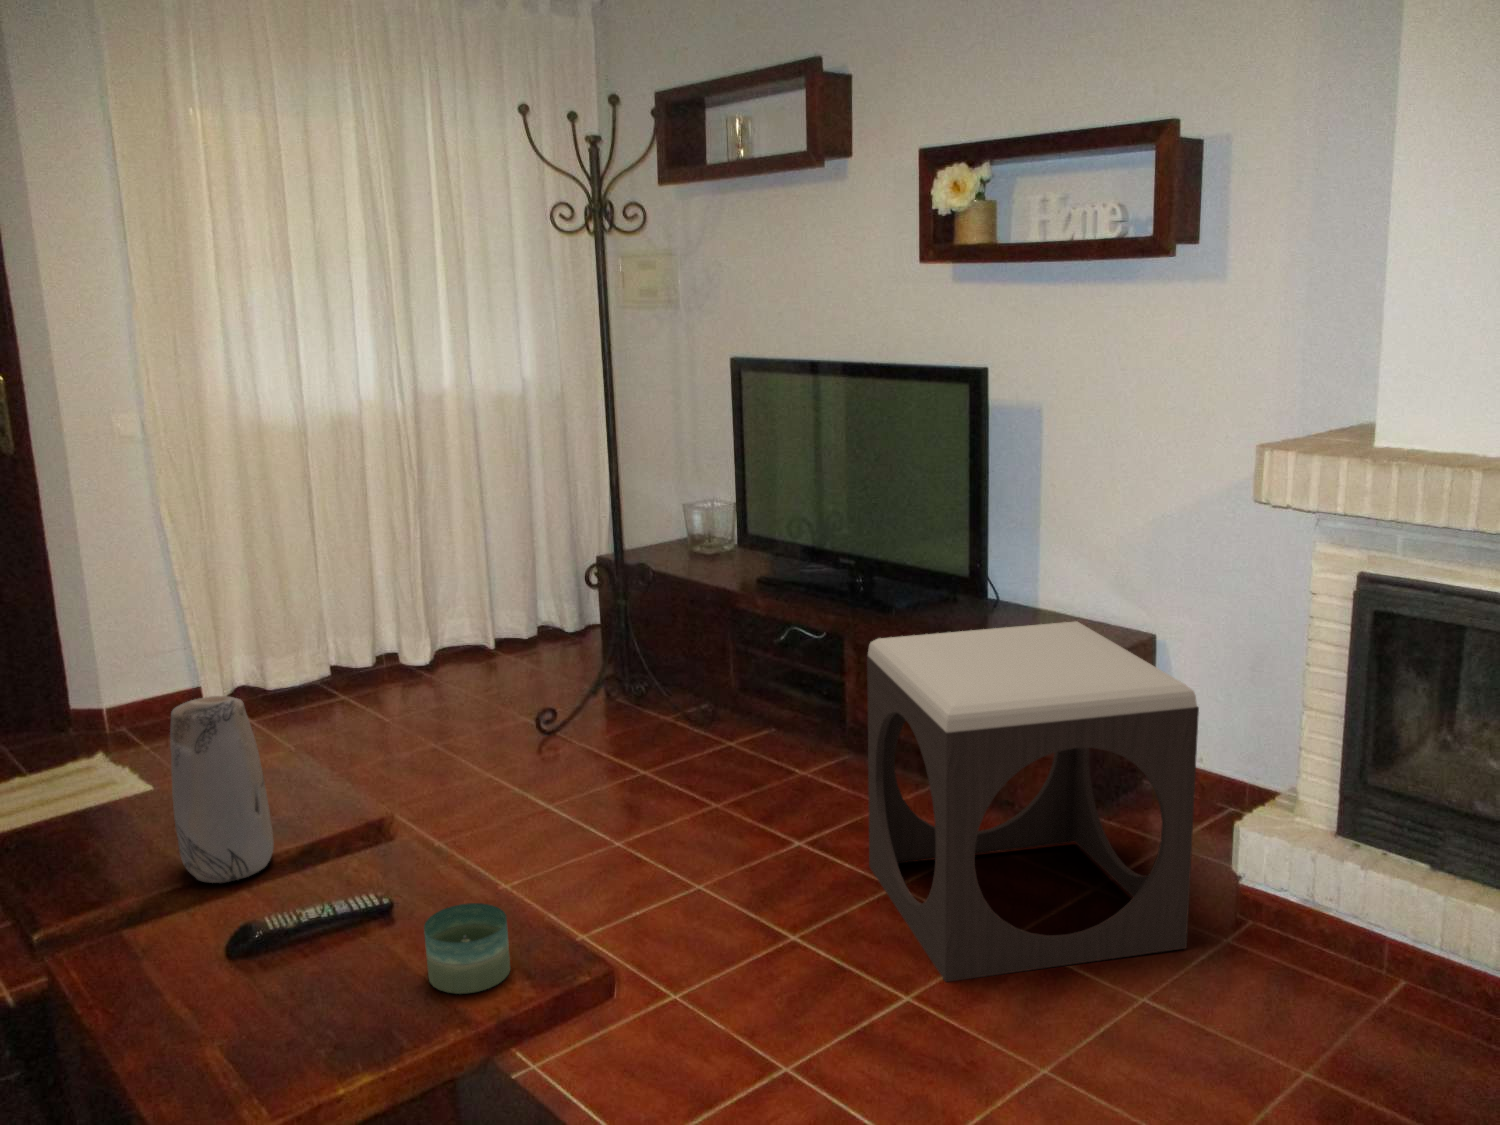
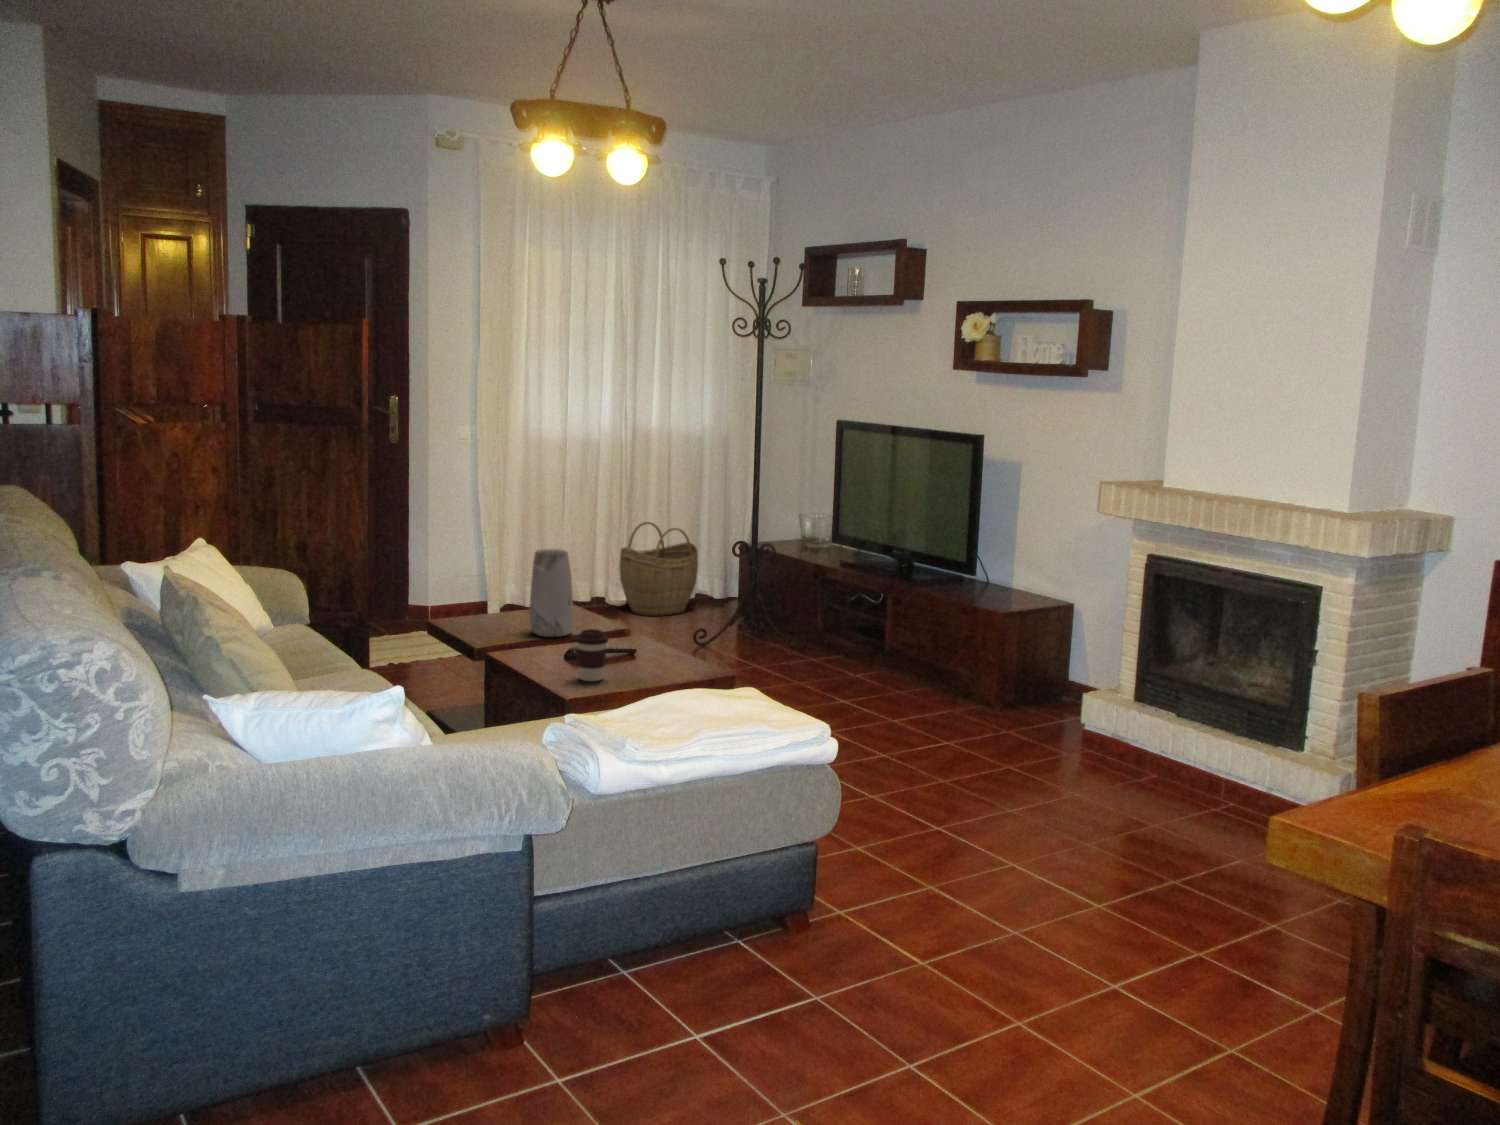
woven basket: none [413,530,536,678] -> present [619,522,698,616]
footstool: present [867,621,1199,982] -> none [882,576,1061,756]
candle: present [424,903,511,994] -> none [652,638,689,671]
coffee cup: none [228,945,309,1074] -> present [576,629,608,681]

